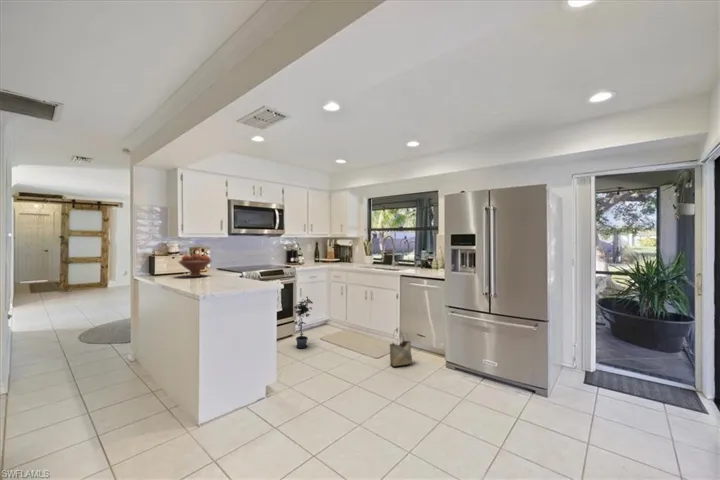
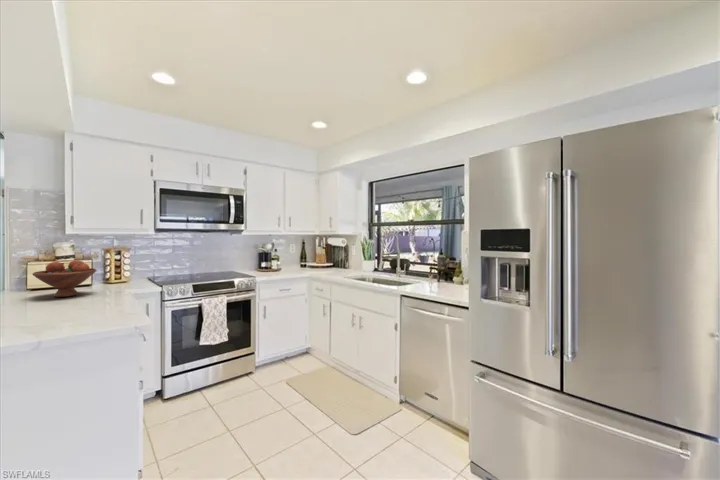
potted plant: present [294,297,313,348] -> none [236,323,269,402]
woven basket: present [390,341,412,366] -> none [370,391,411,460]

